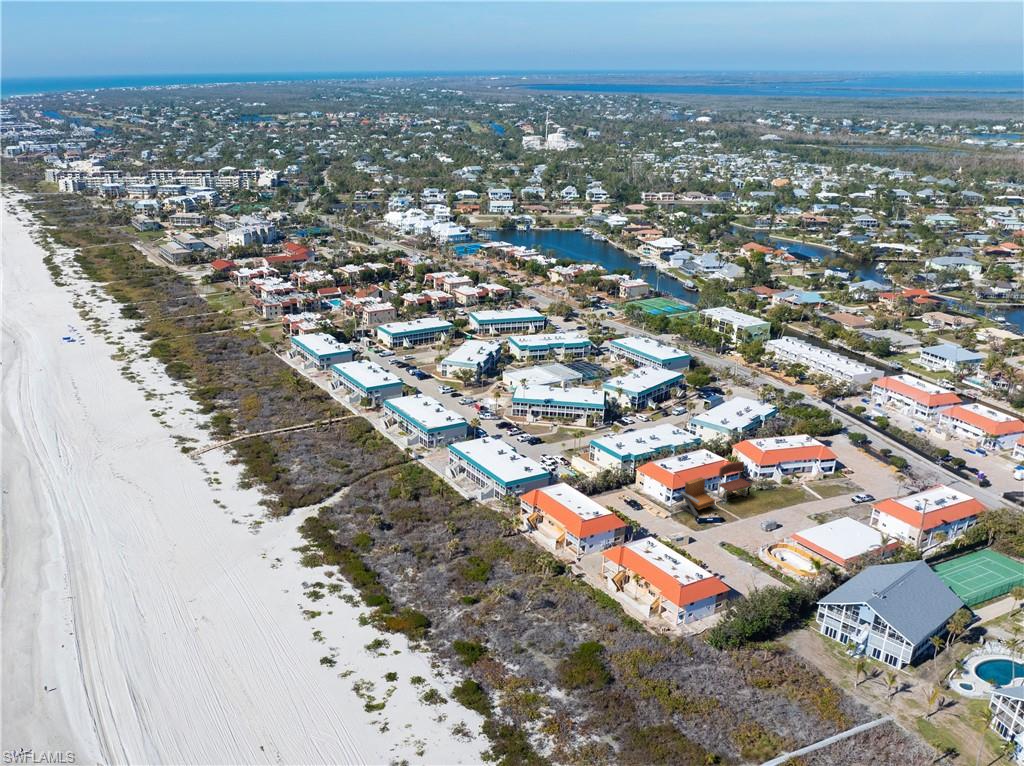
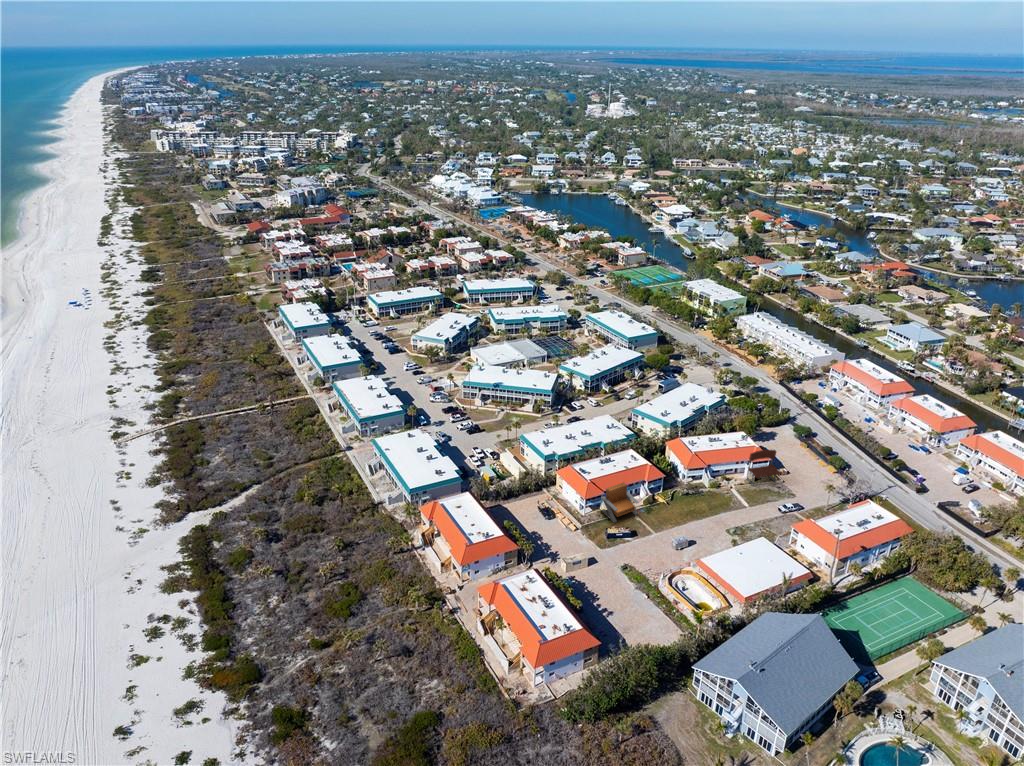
bench: present [718,462,752,501] -> present [747,450,781,485]

